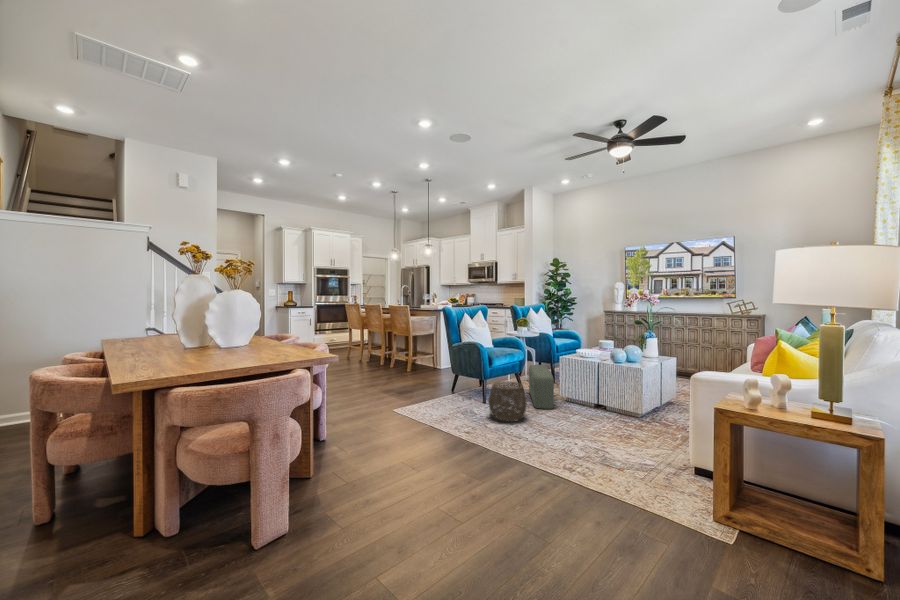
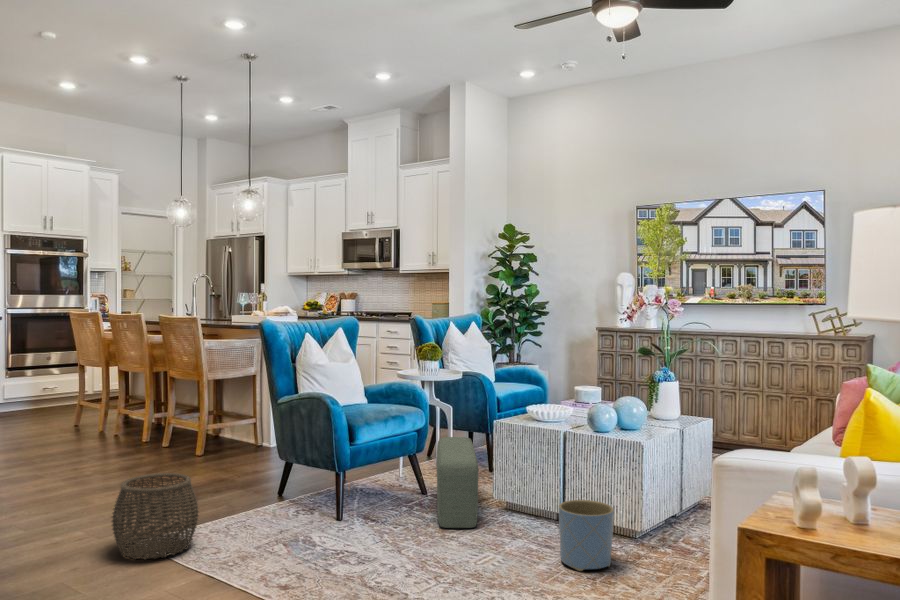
woven basket: present [489,381,527,422] -> present [112,473,199,560]
planter: none [599,396,628,431] -> present [559,500,614,571]

